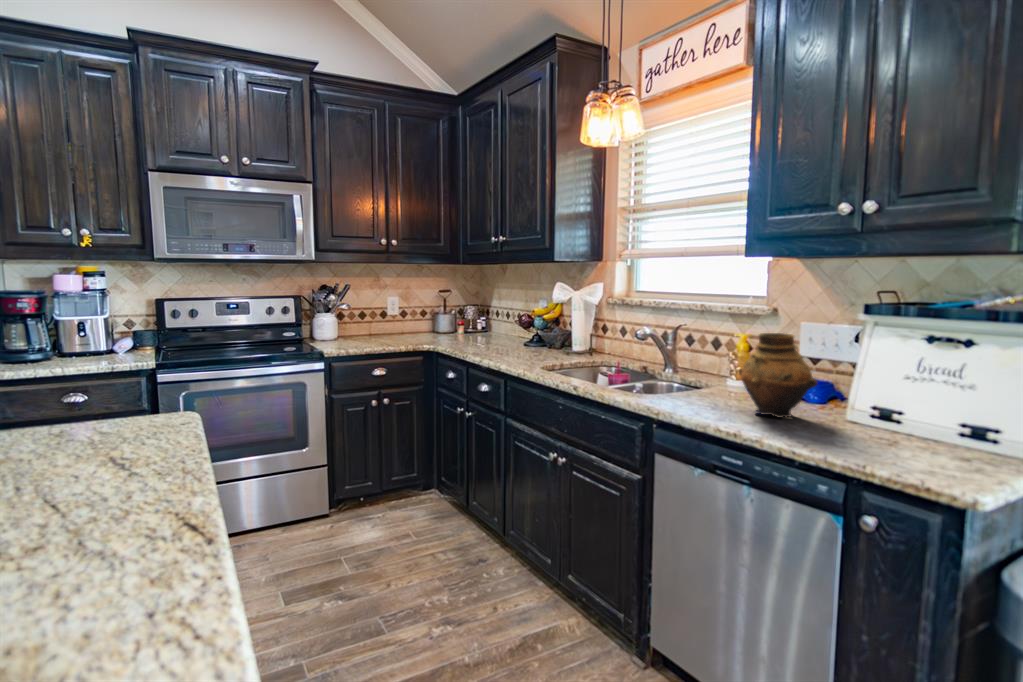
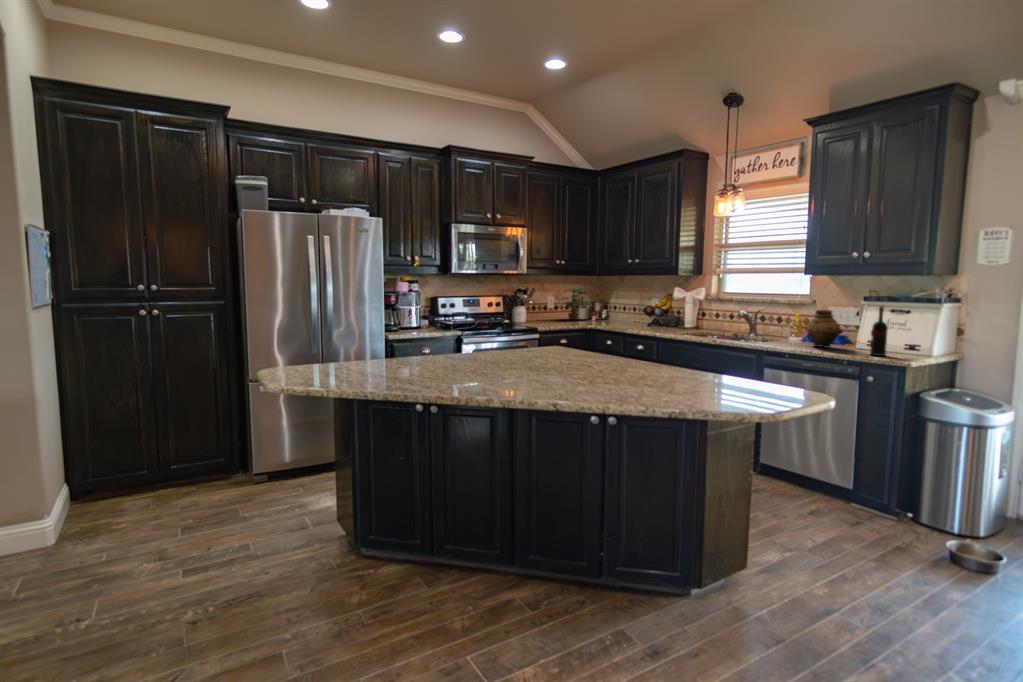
potted plant: none [404,279,459,333] -> present [562,286,588,320]
wine bottle: none [871,330,917,458] -> present [870,306,888,356]

